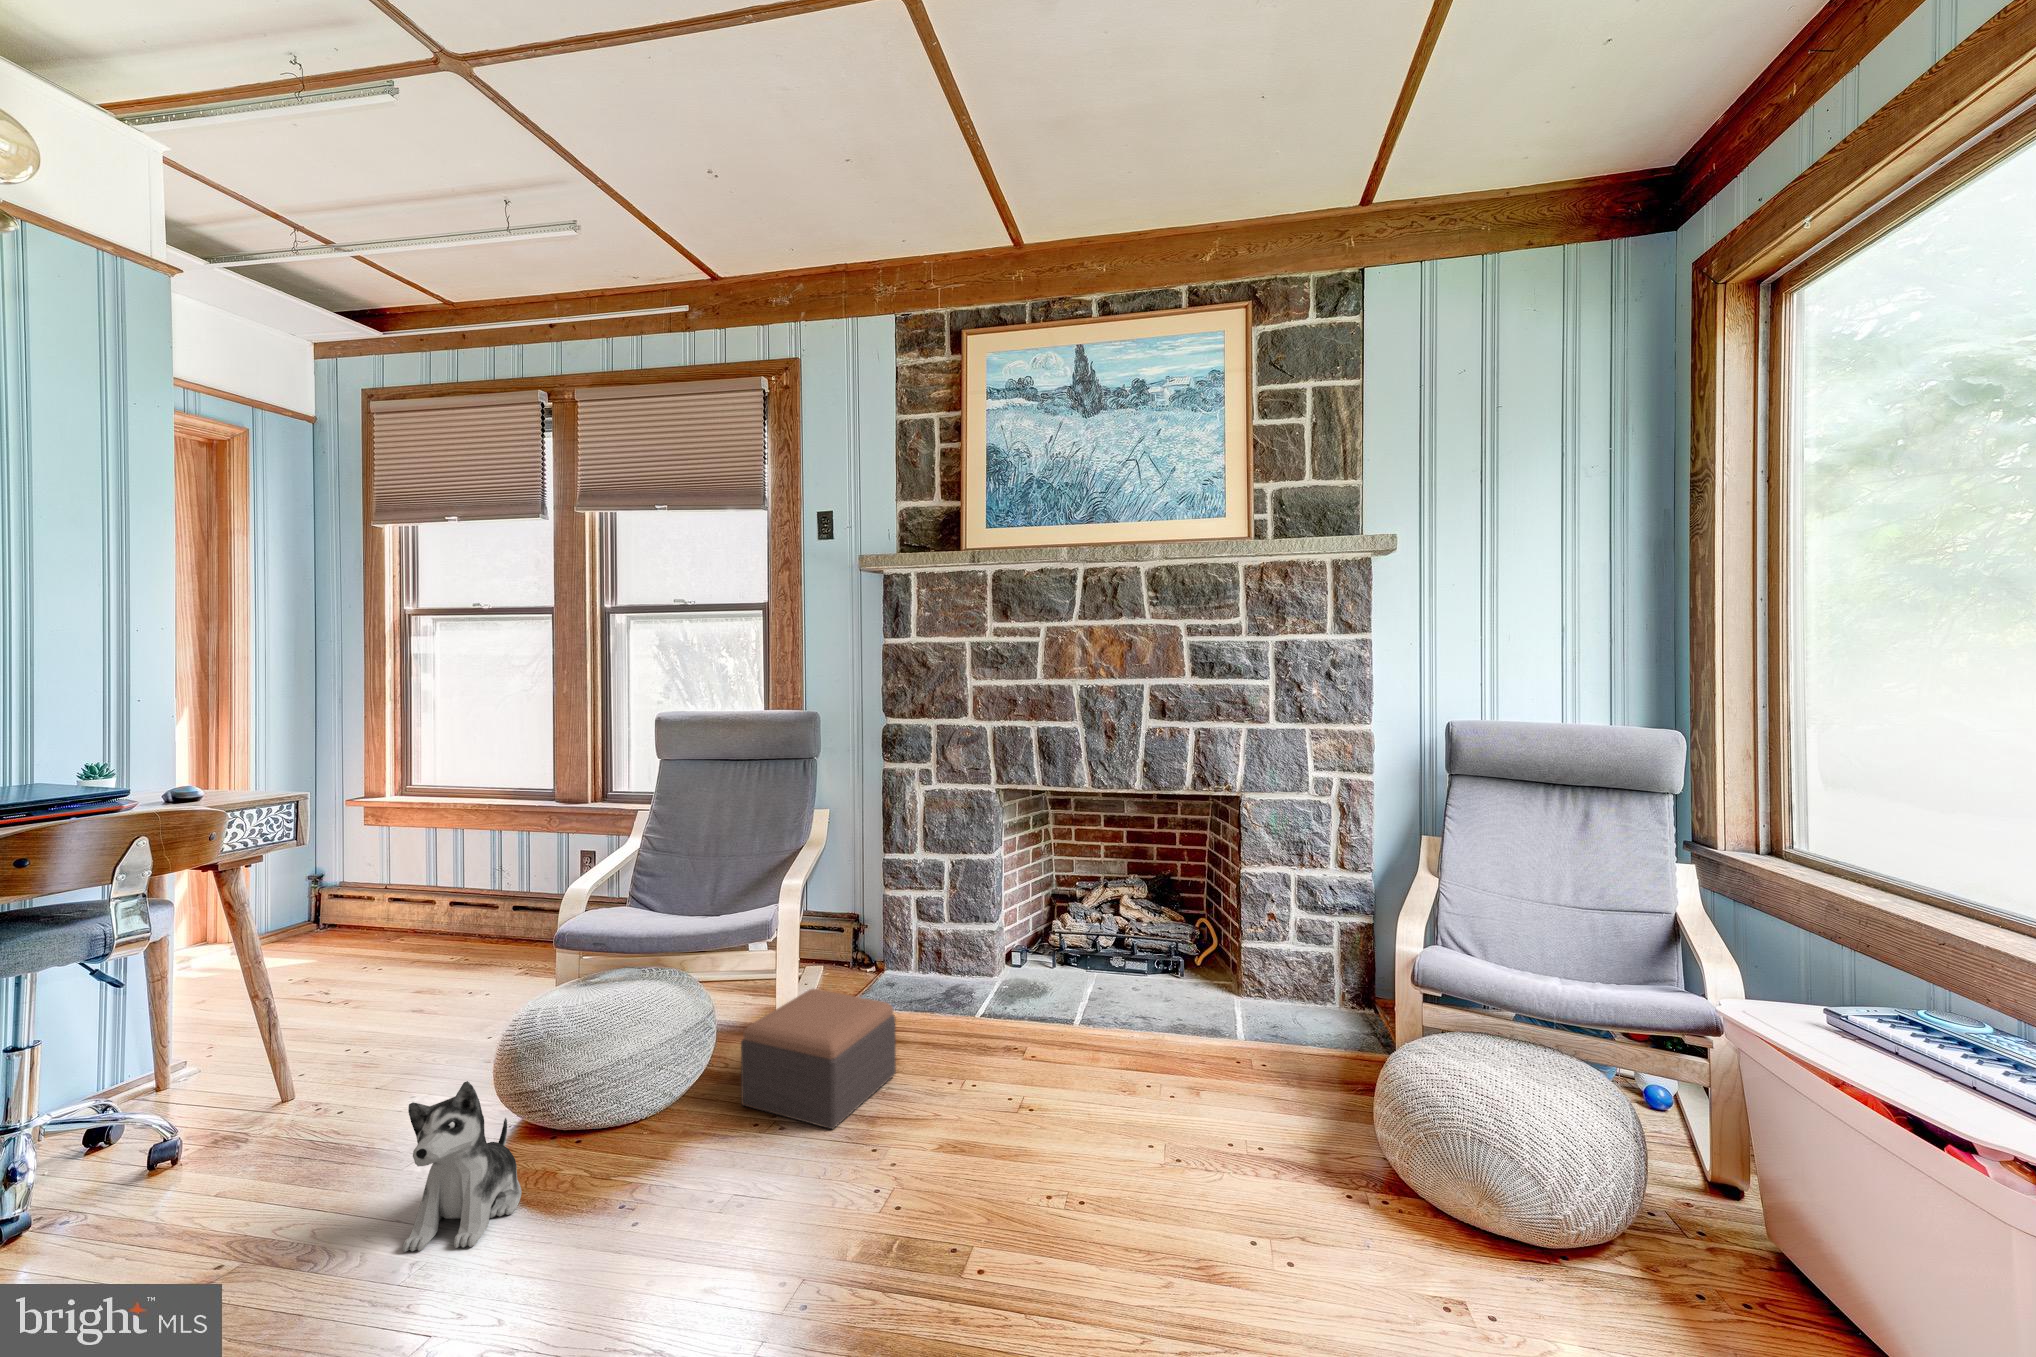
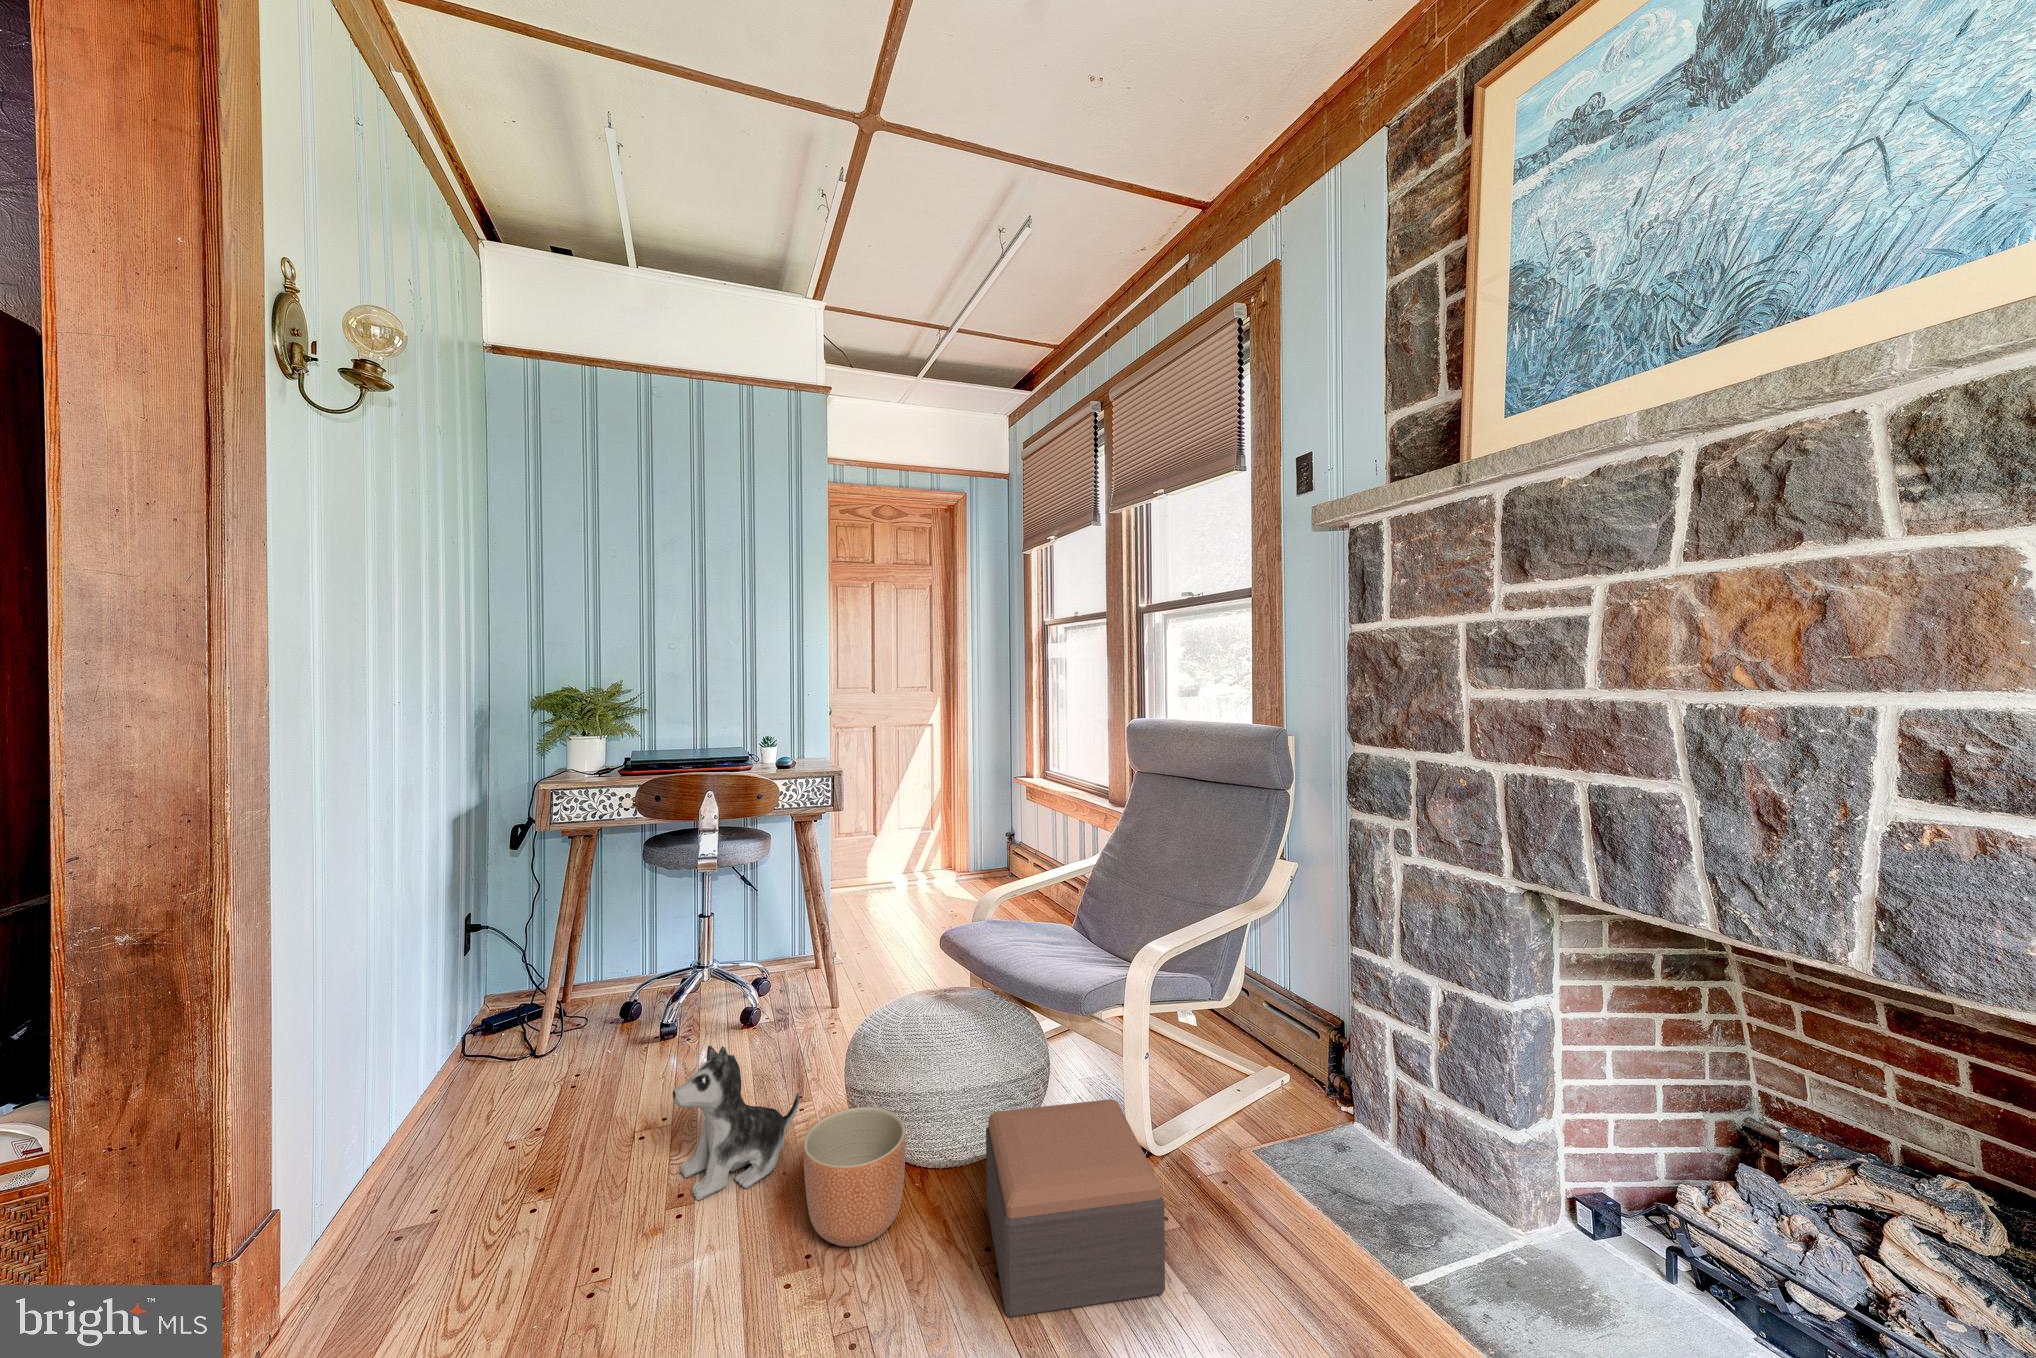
planter: none [610,1063,709,1182] -> present [803,1107,906,1247]

